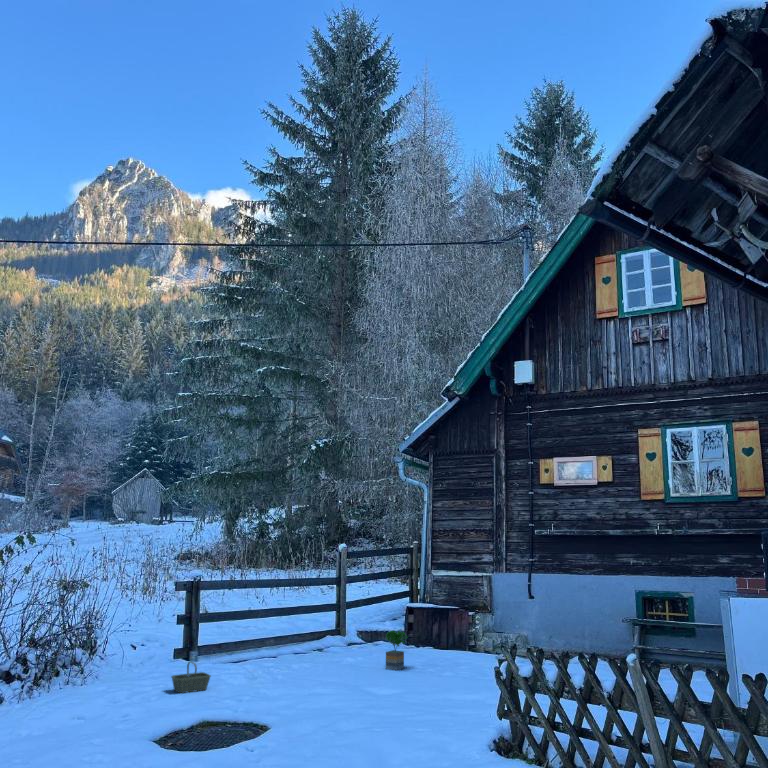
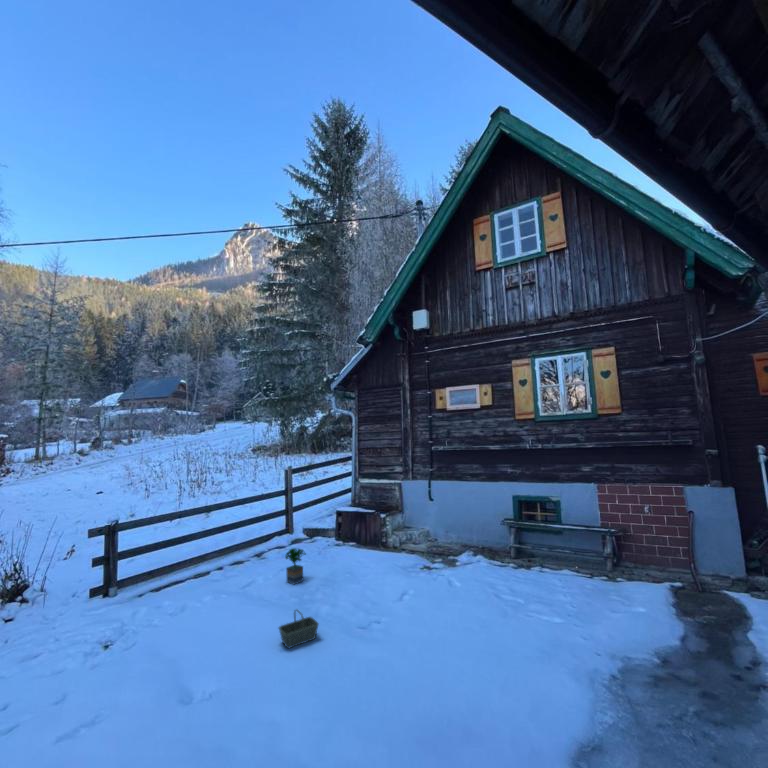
basket: present [172,662,211,693] -> present [279,610,319,648]

